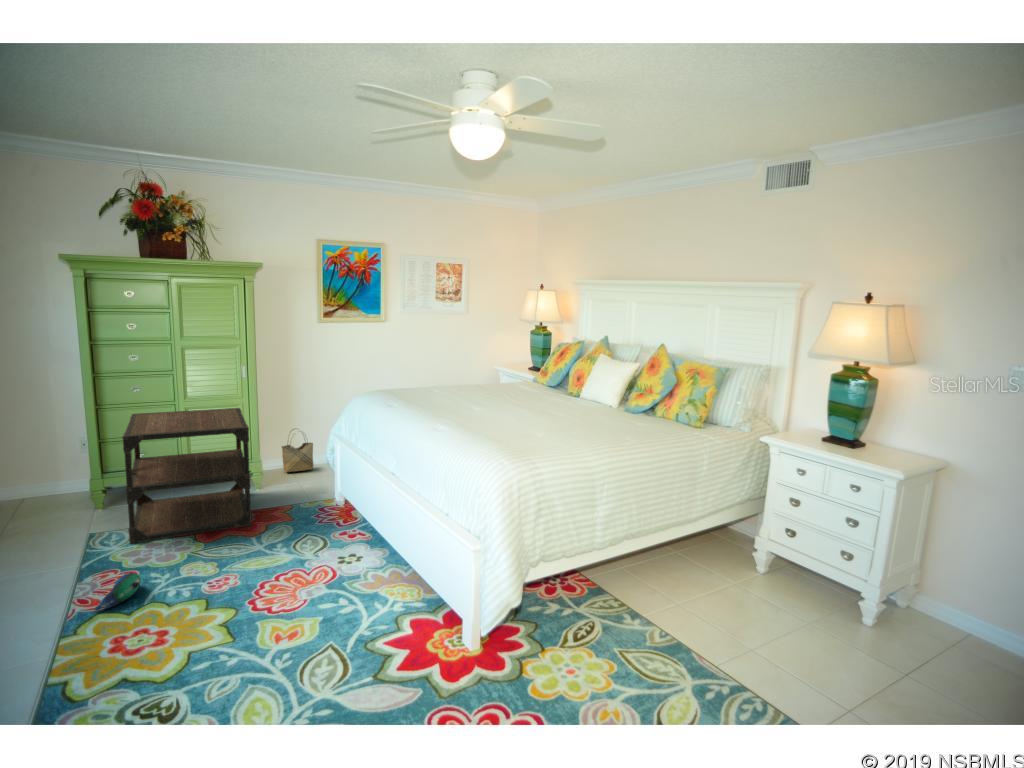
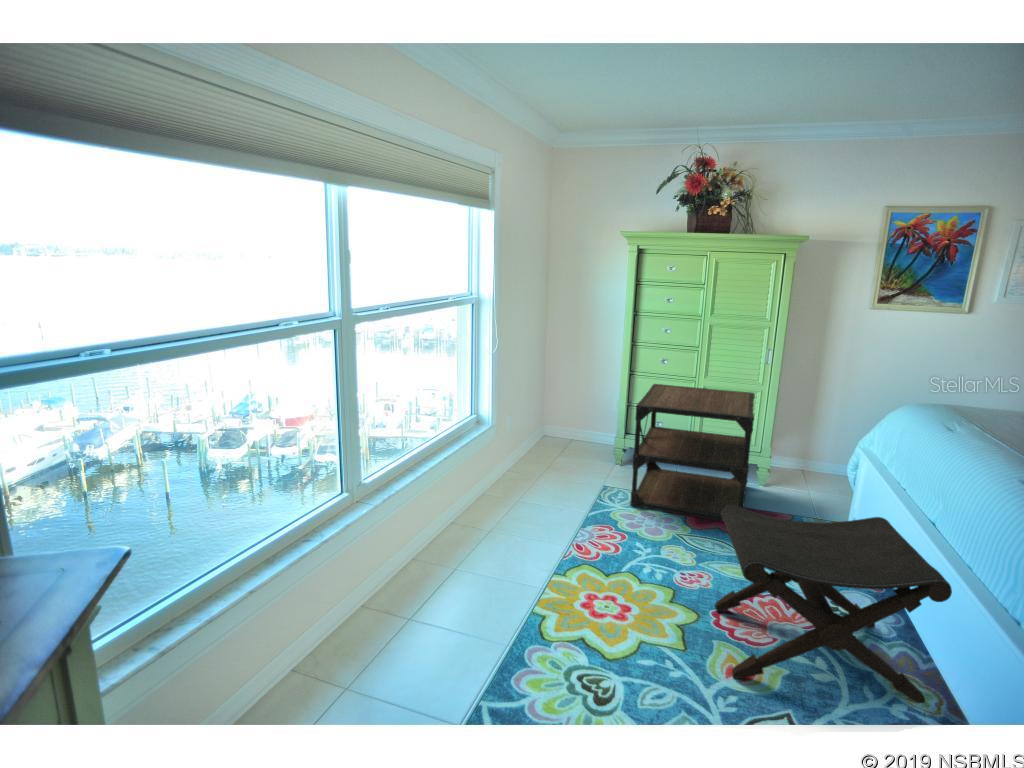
woven basket: present [282,429,313,472] -> none [797,425,838,478]
footstool: none [244,480,415,641] -> present [715,505,952,703]
plush toy: present [95,573,141,611] -> none [584,535,625,563]

